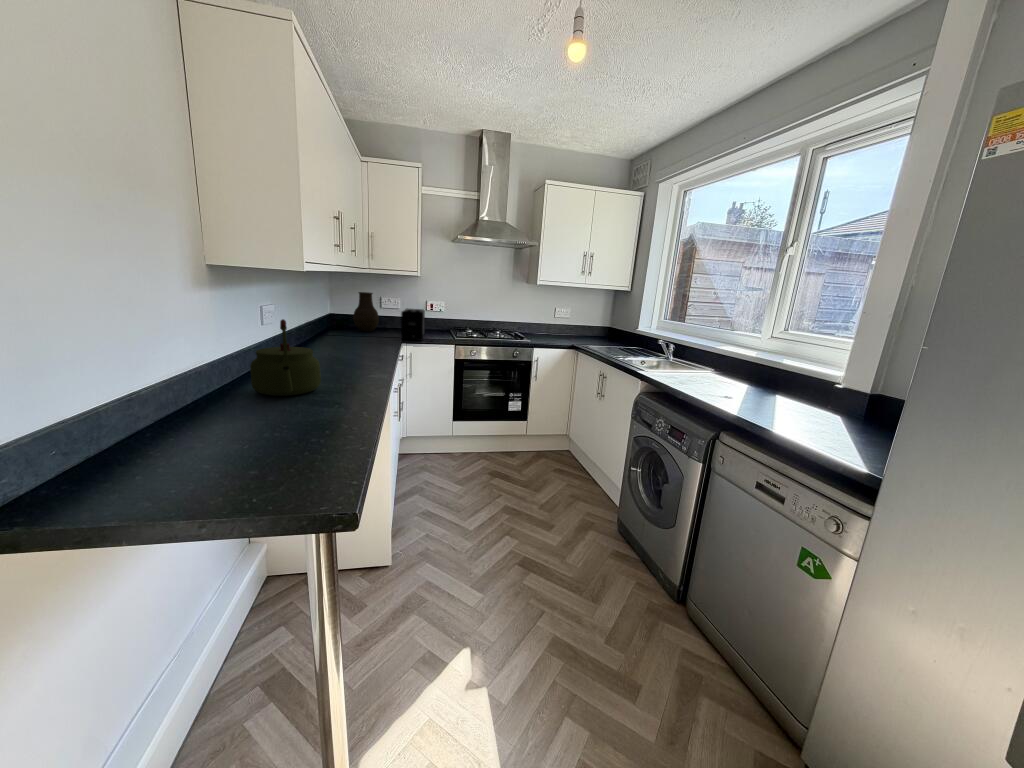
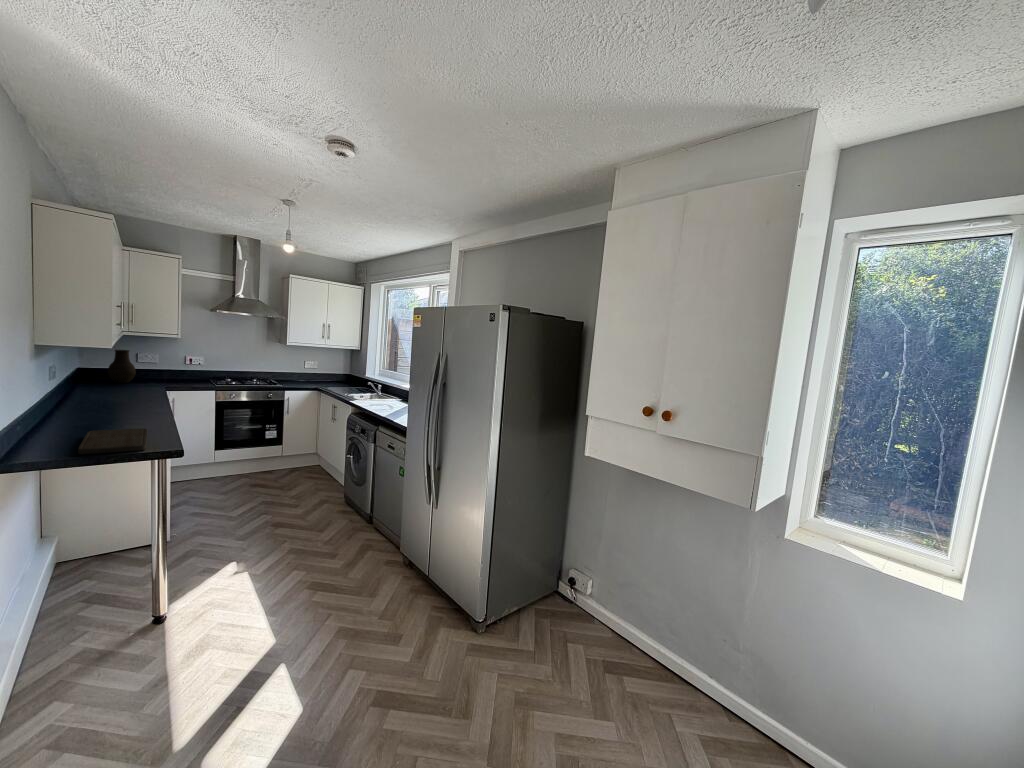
toaster: present [401,309,425,340] -> none [165,364,186,389]
kettle: present [250,319,321,396] -> none [85,381,134,424]
cutting board: none [93,415,309,502] -> present [78,429,148,454]

